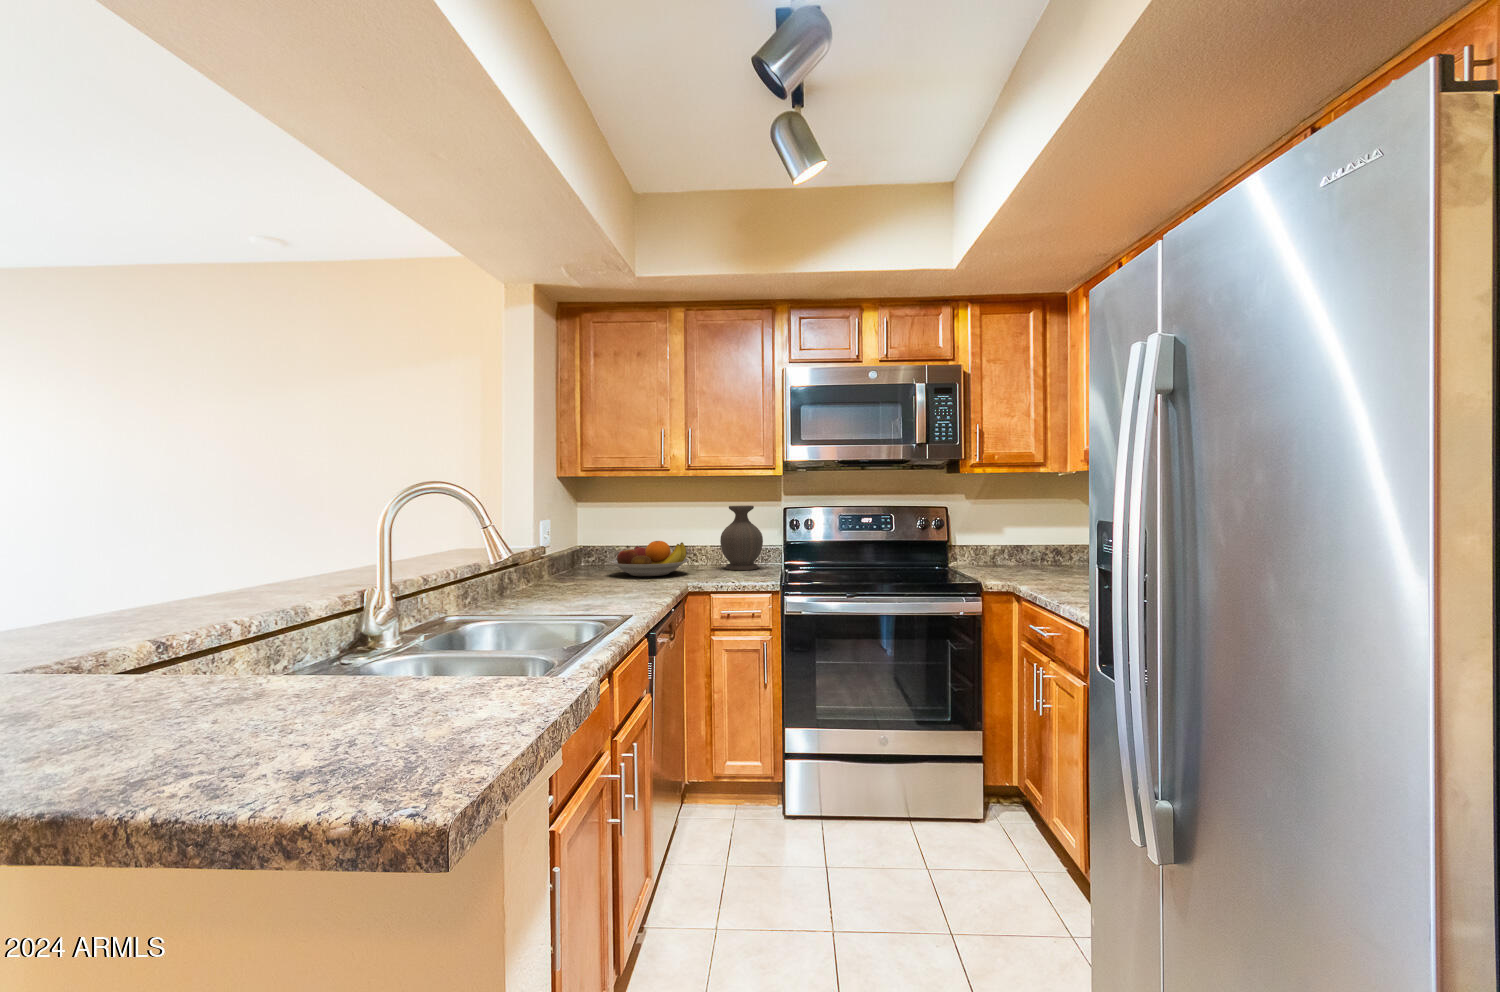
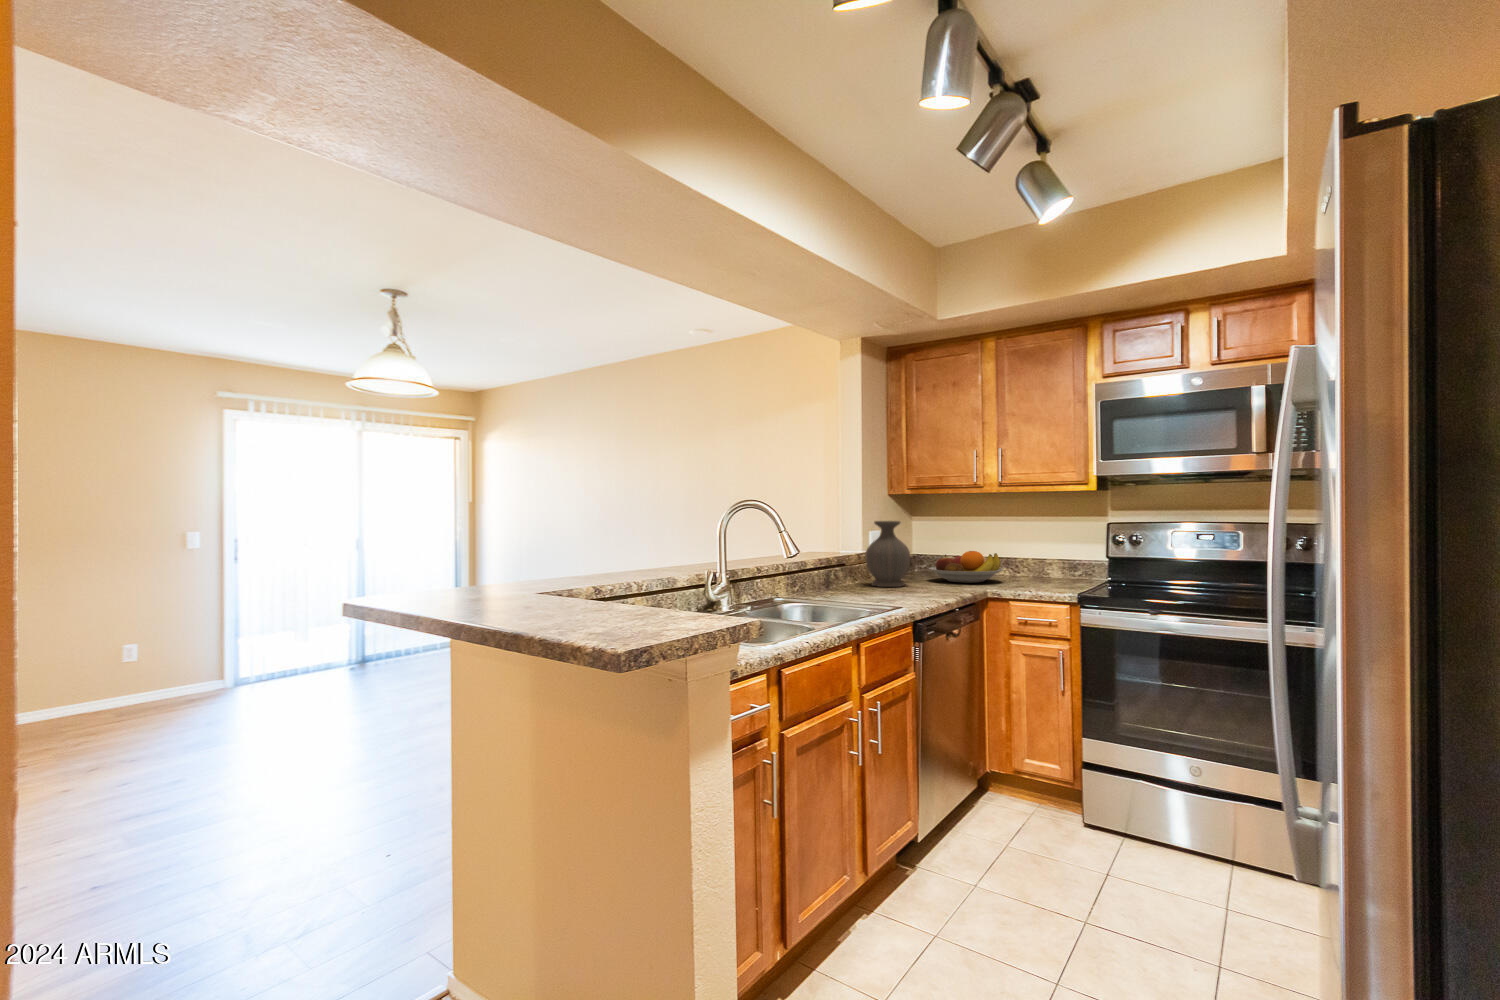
vase: present [720,505,763,570] -> present [866,521,910,587]

